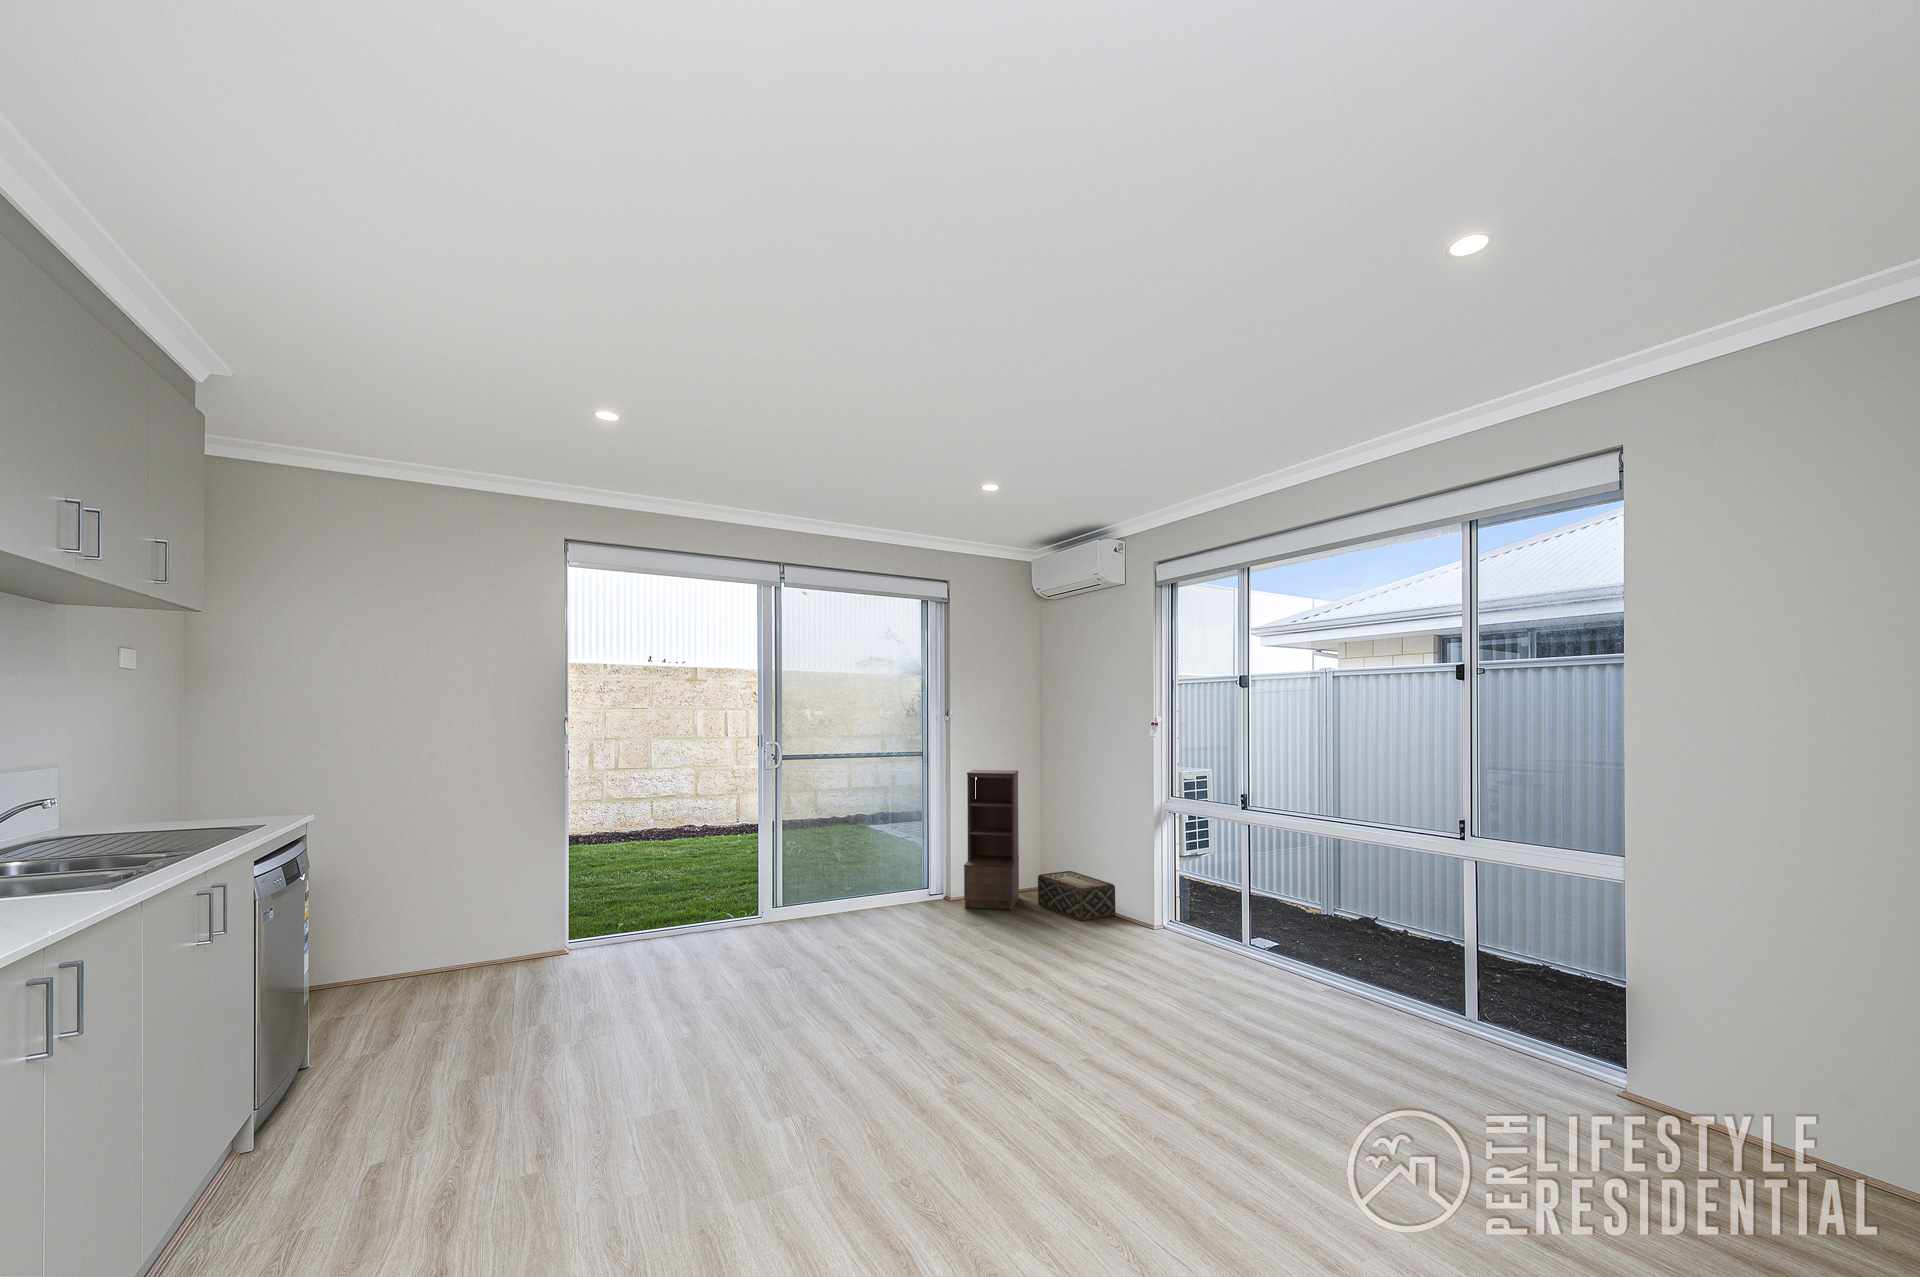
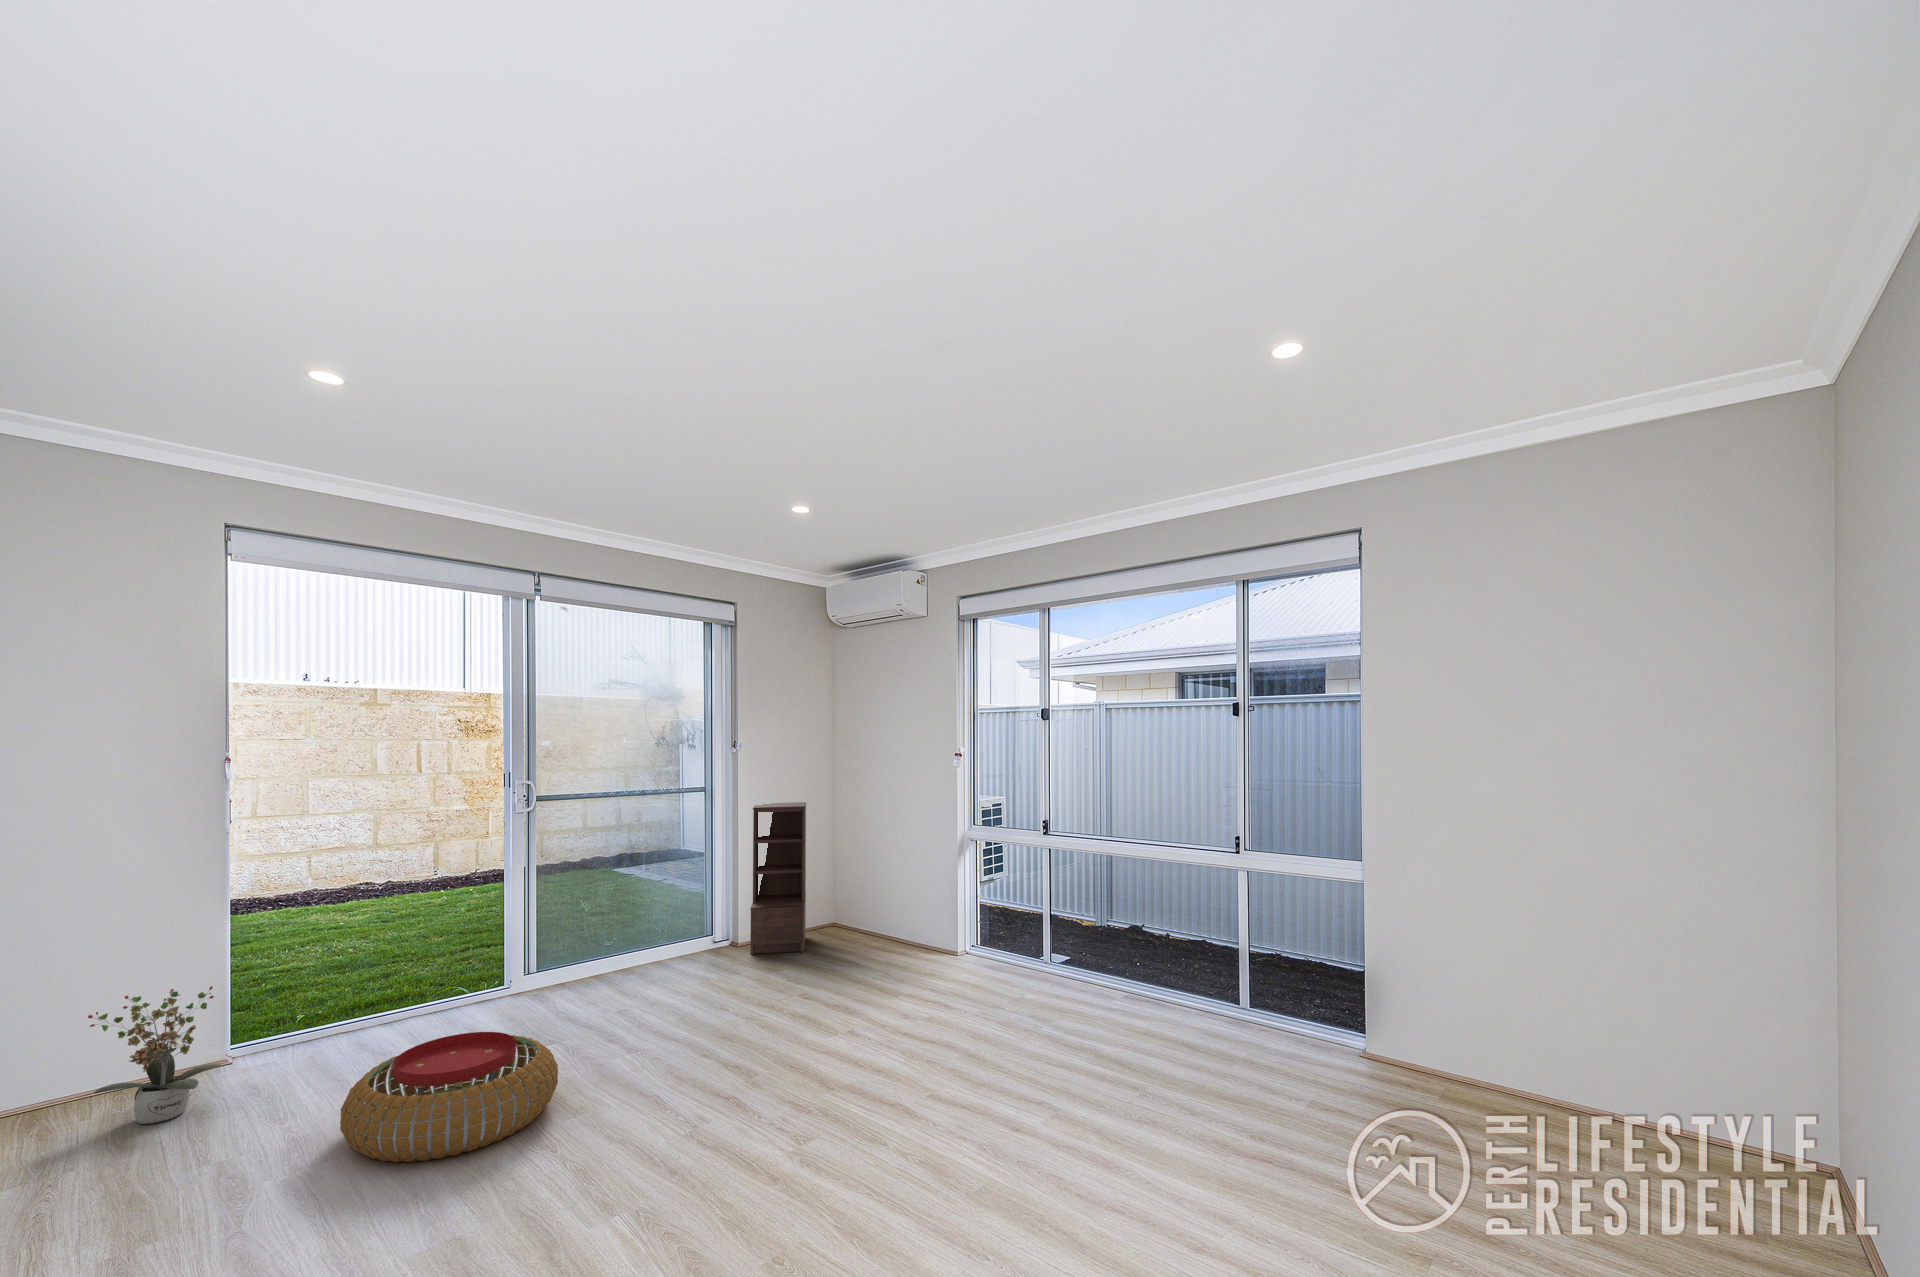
woven basket: present [1038,871,1116,921] -> none [828,905,911,956]
potted plant: none [453,886,542,985] -> present [88,986,222,1124]
pouf: none [600,944,766,1042] -> present [340,1032,558,1162]

